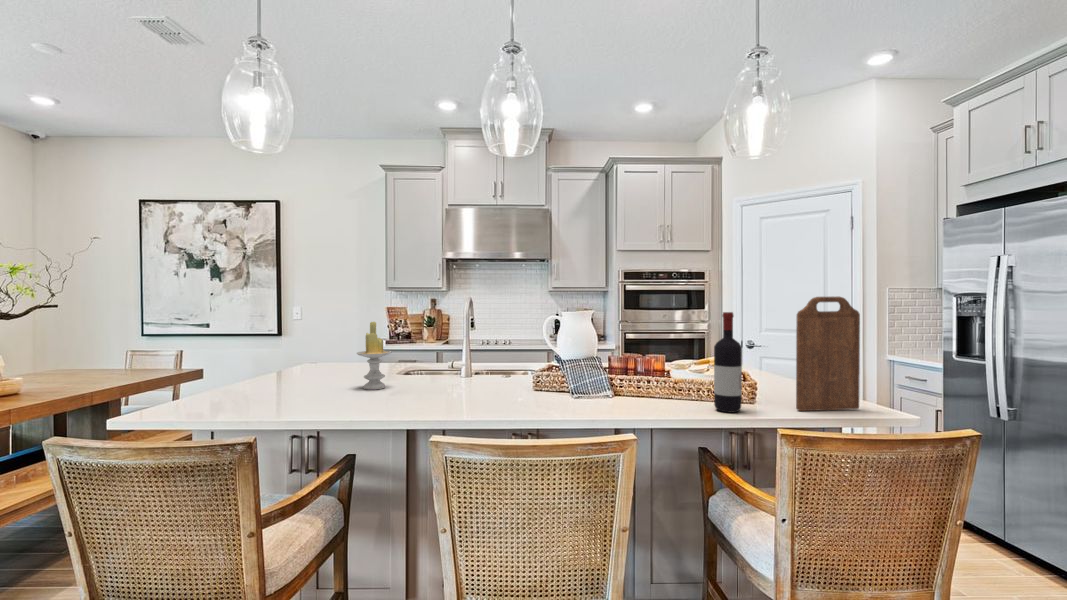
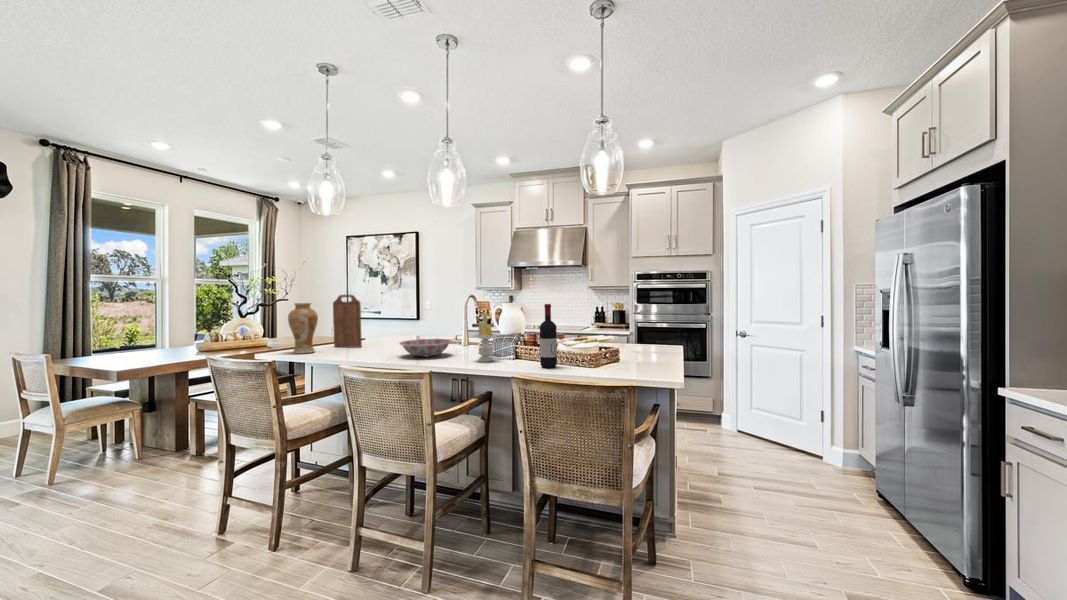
cutting board: present [796,297,860,411] -> present [333,295,362,347]
vase: none [187,310,248,411] -> present [288,303,318,354]
candle: present [357,322,392,390] -> present [474,313,497,362]
ceramic bowl: none [434,370,523,402] -> present [399,339,452,356]

